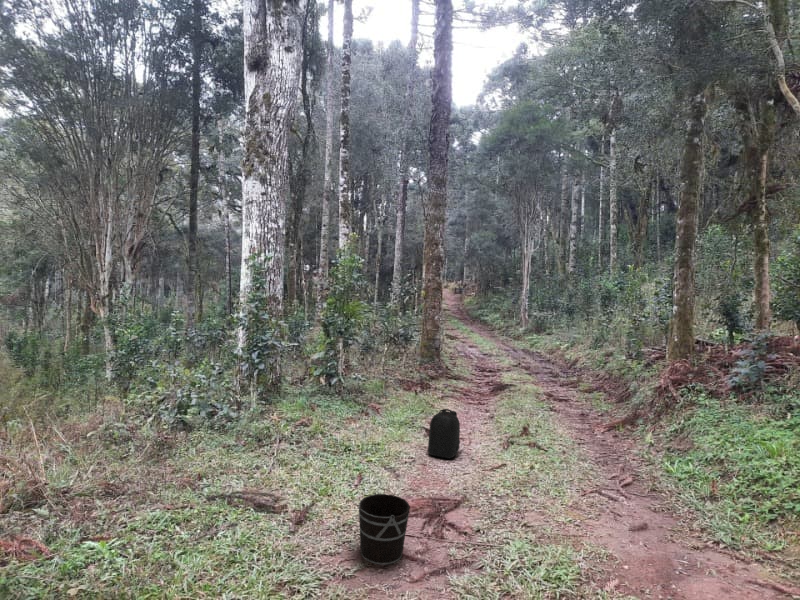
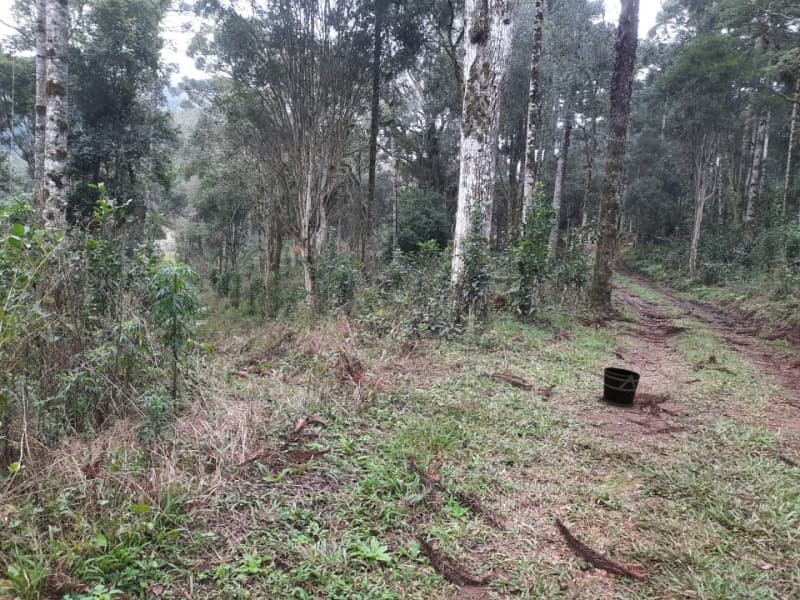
backpack: present [428,409,460,458] -> none [624,331,653,368]

